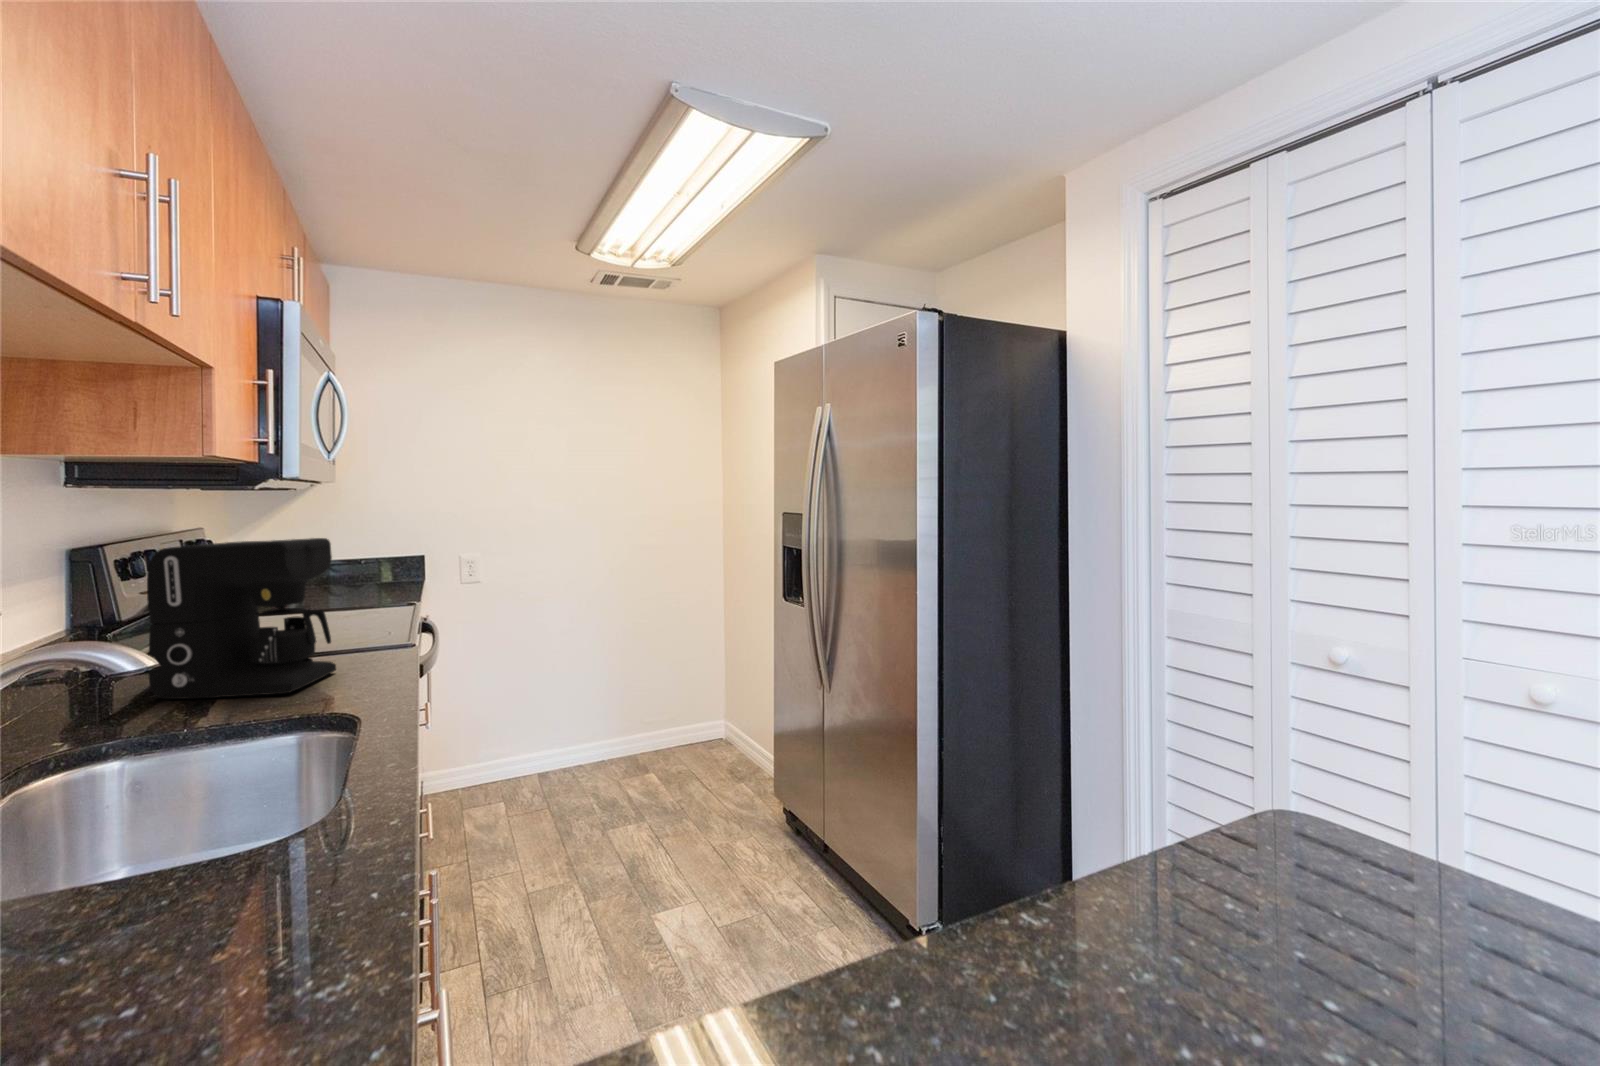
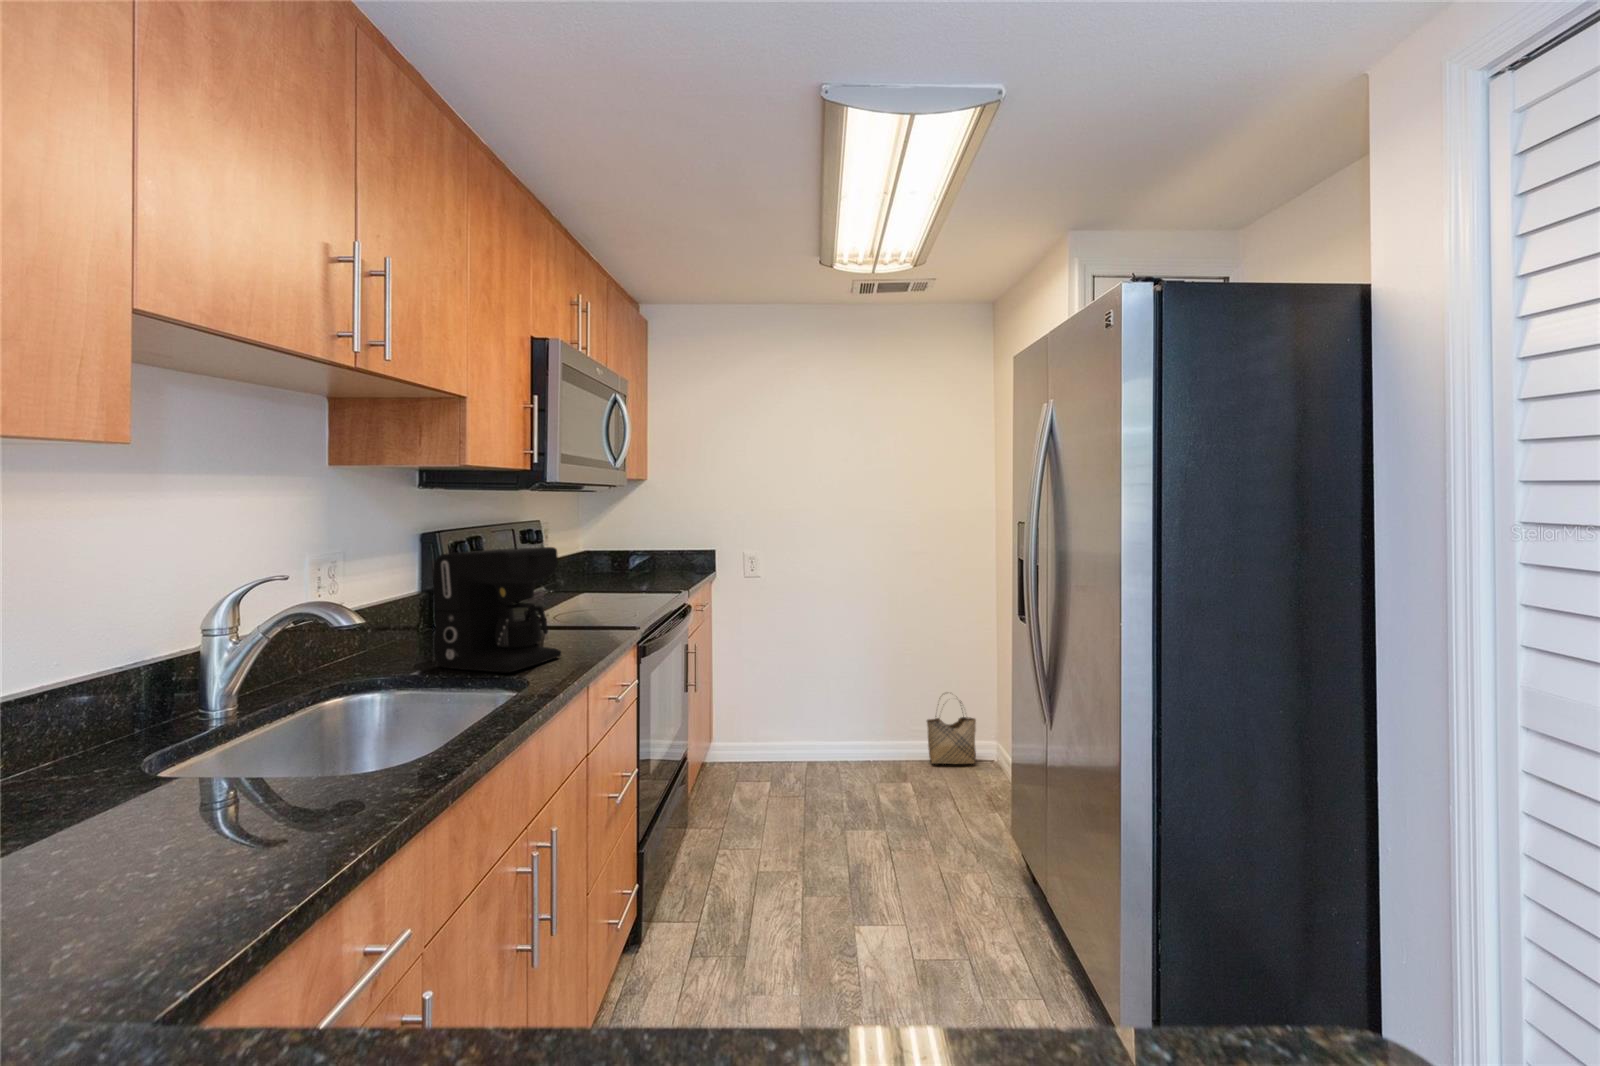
woven basket: none [663,684,710,756] -> present [927,702,976,764]

